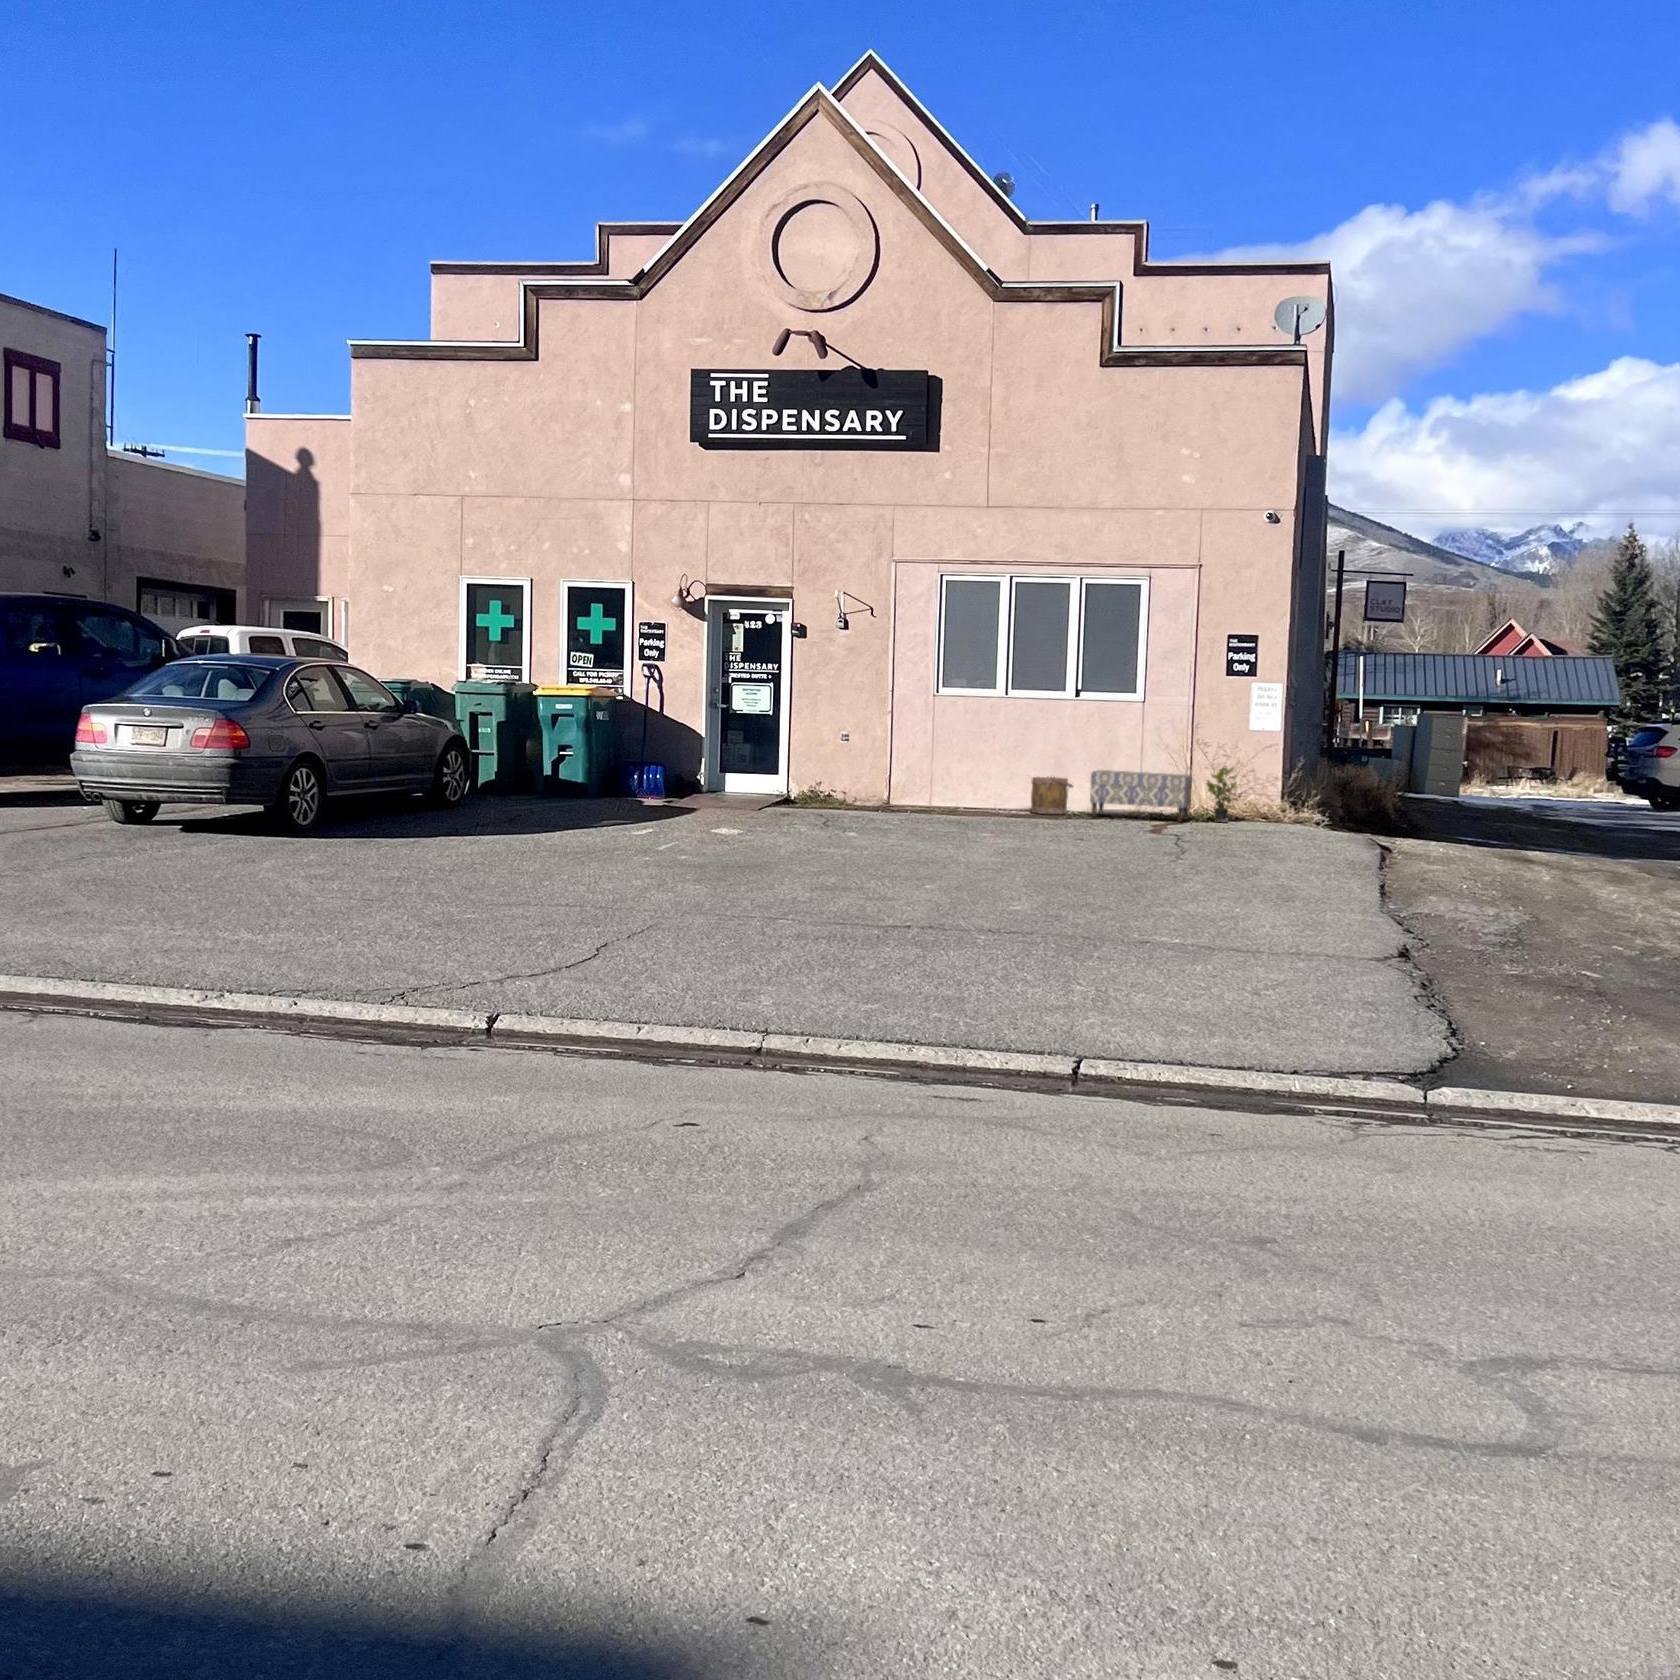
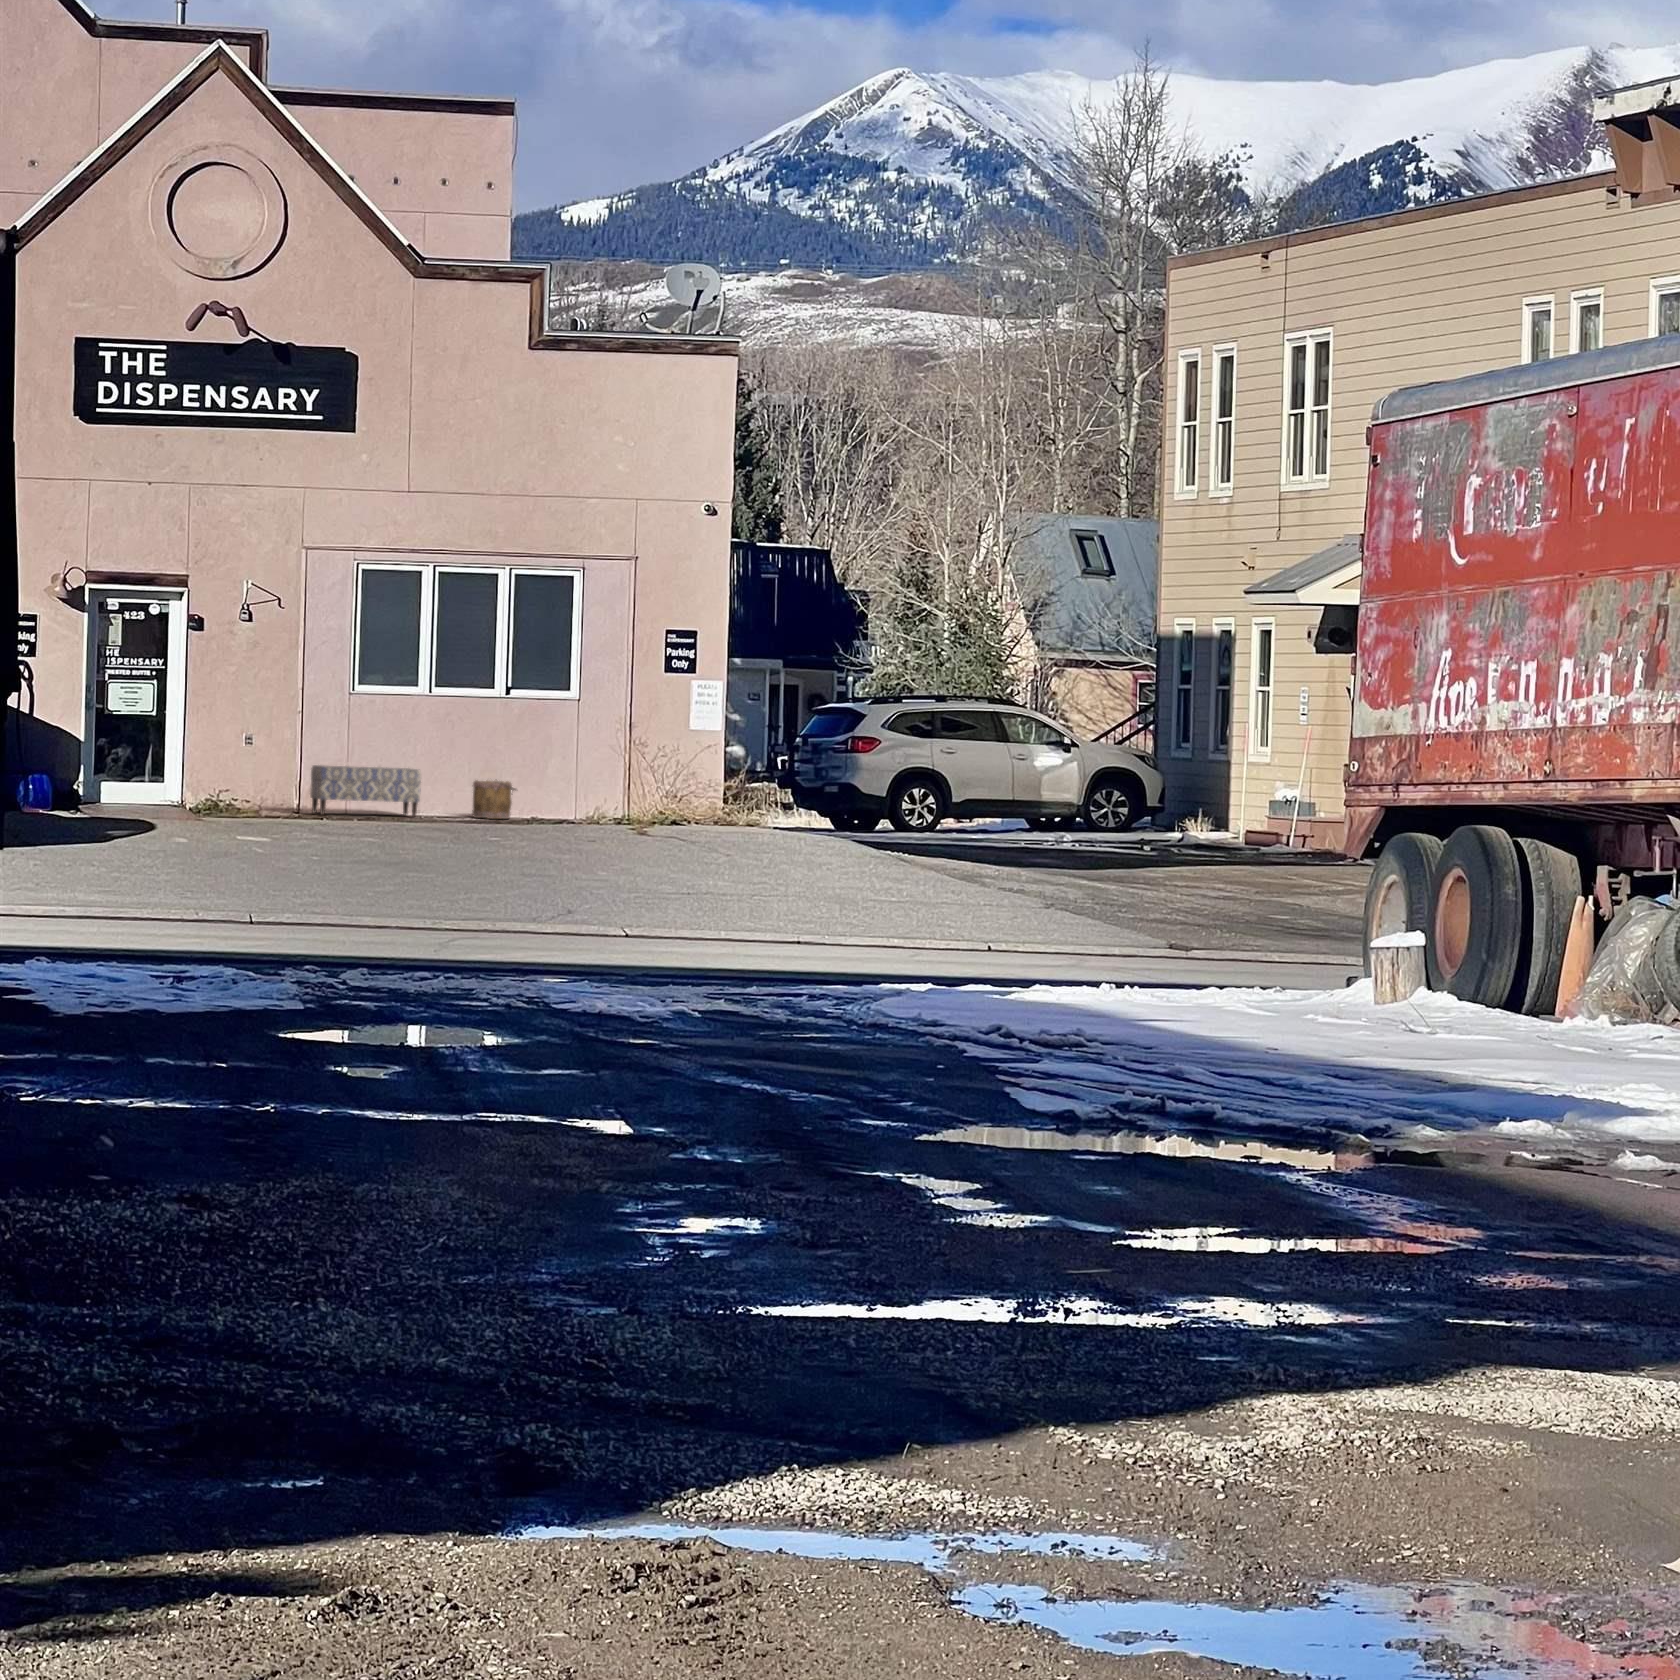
potted plant: present [1206,766,1237,822] -> none [652,765,683,823]
bench: present [1090,770,1192,822] -> present [310,765,421,817]

